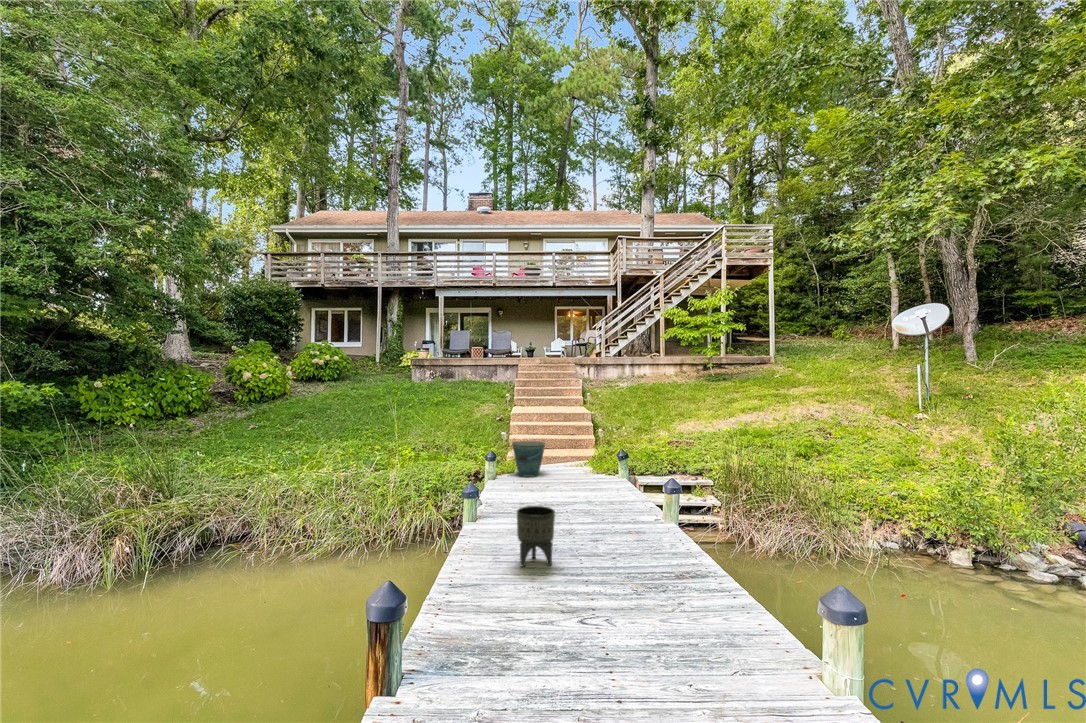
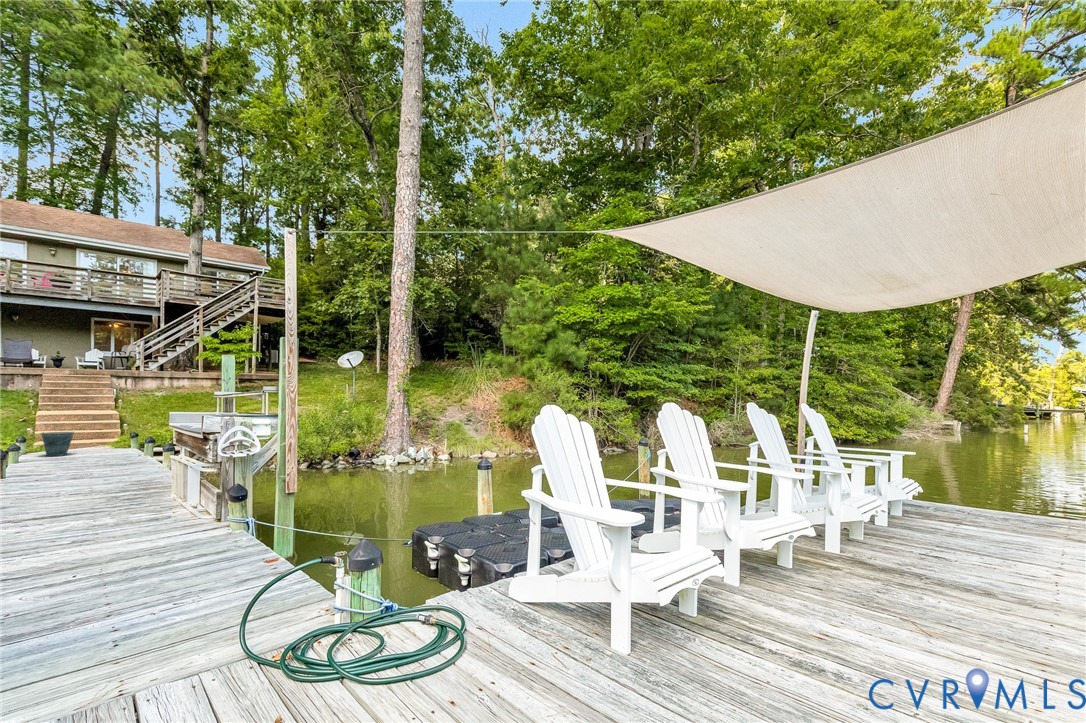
planter: present [517,506,555,567] -> none [53,454,81,484]

